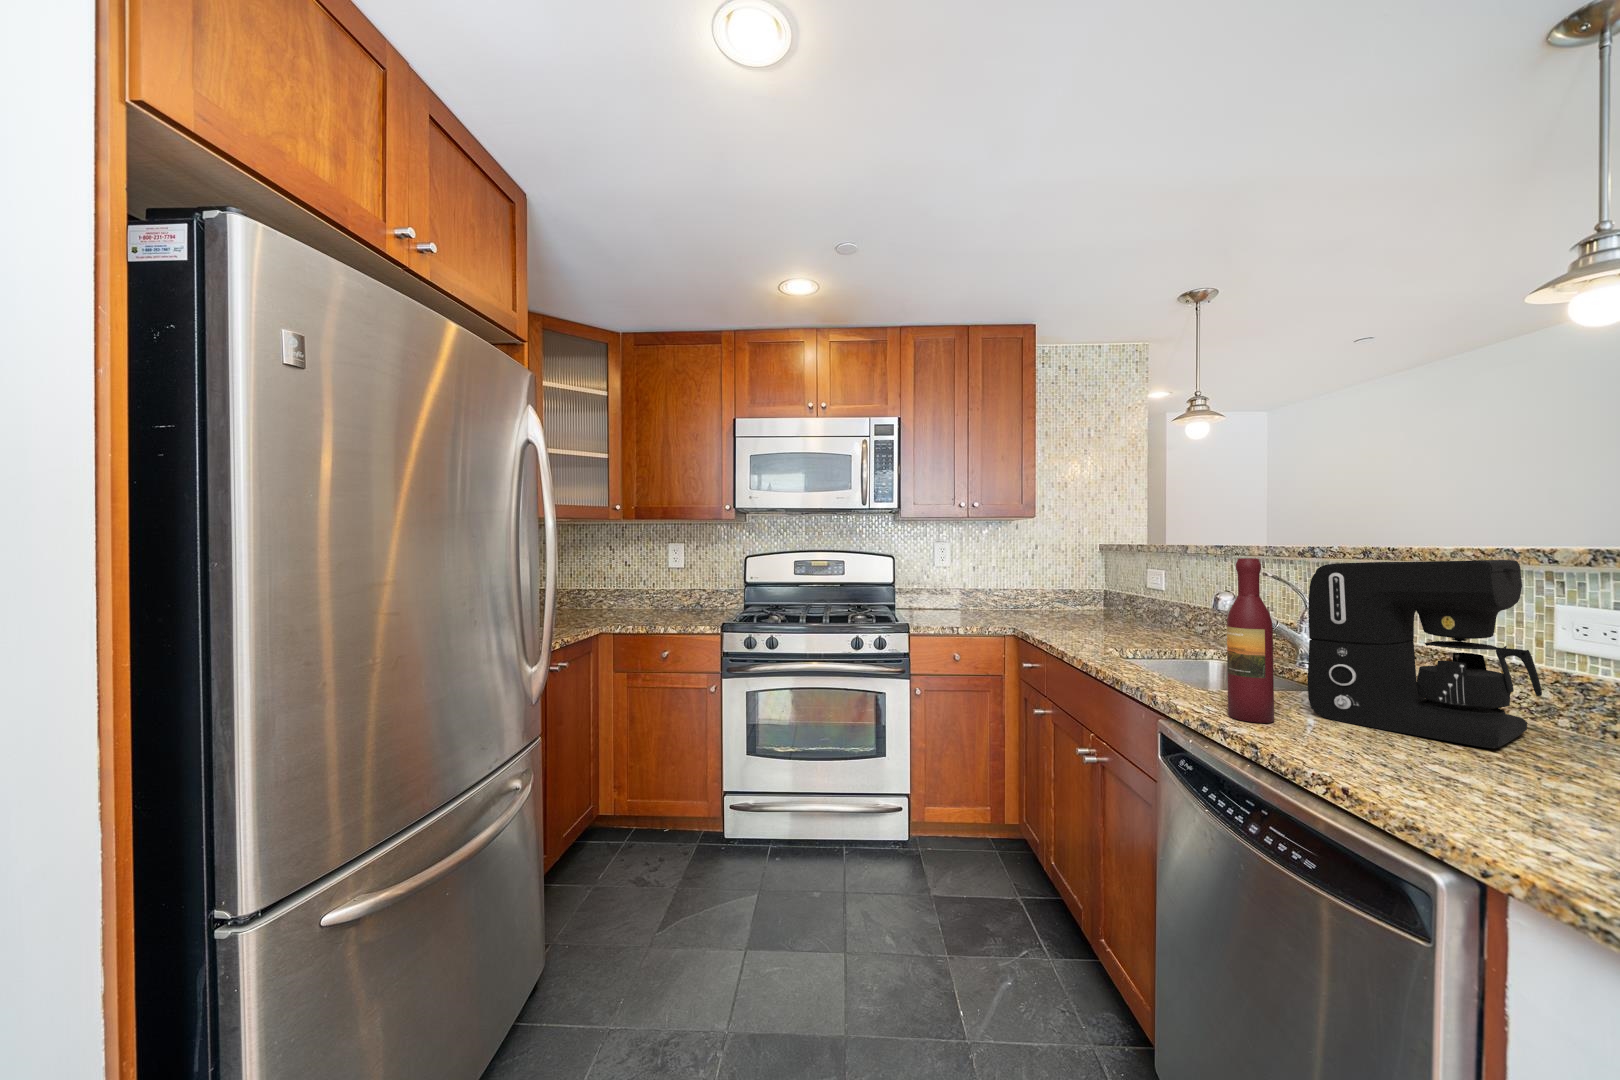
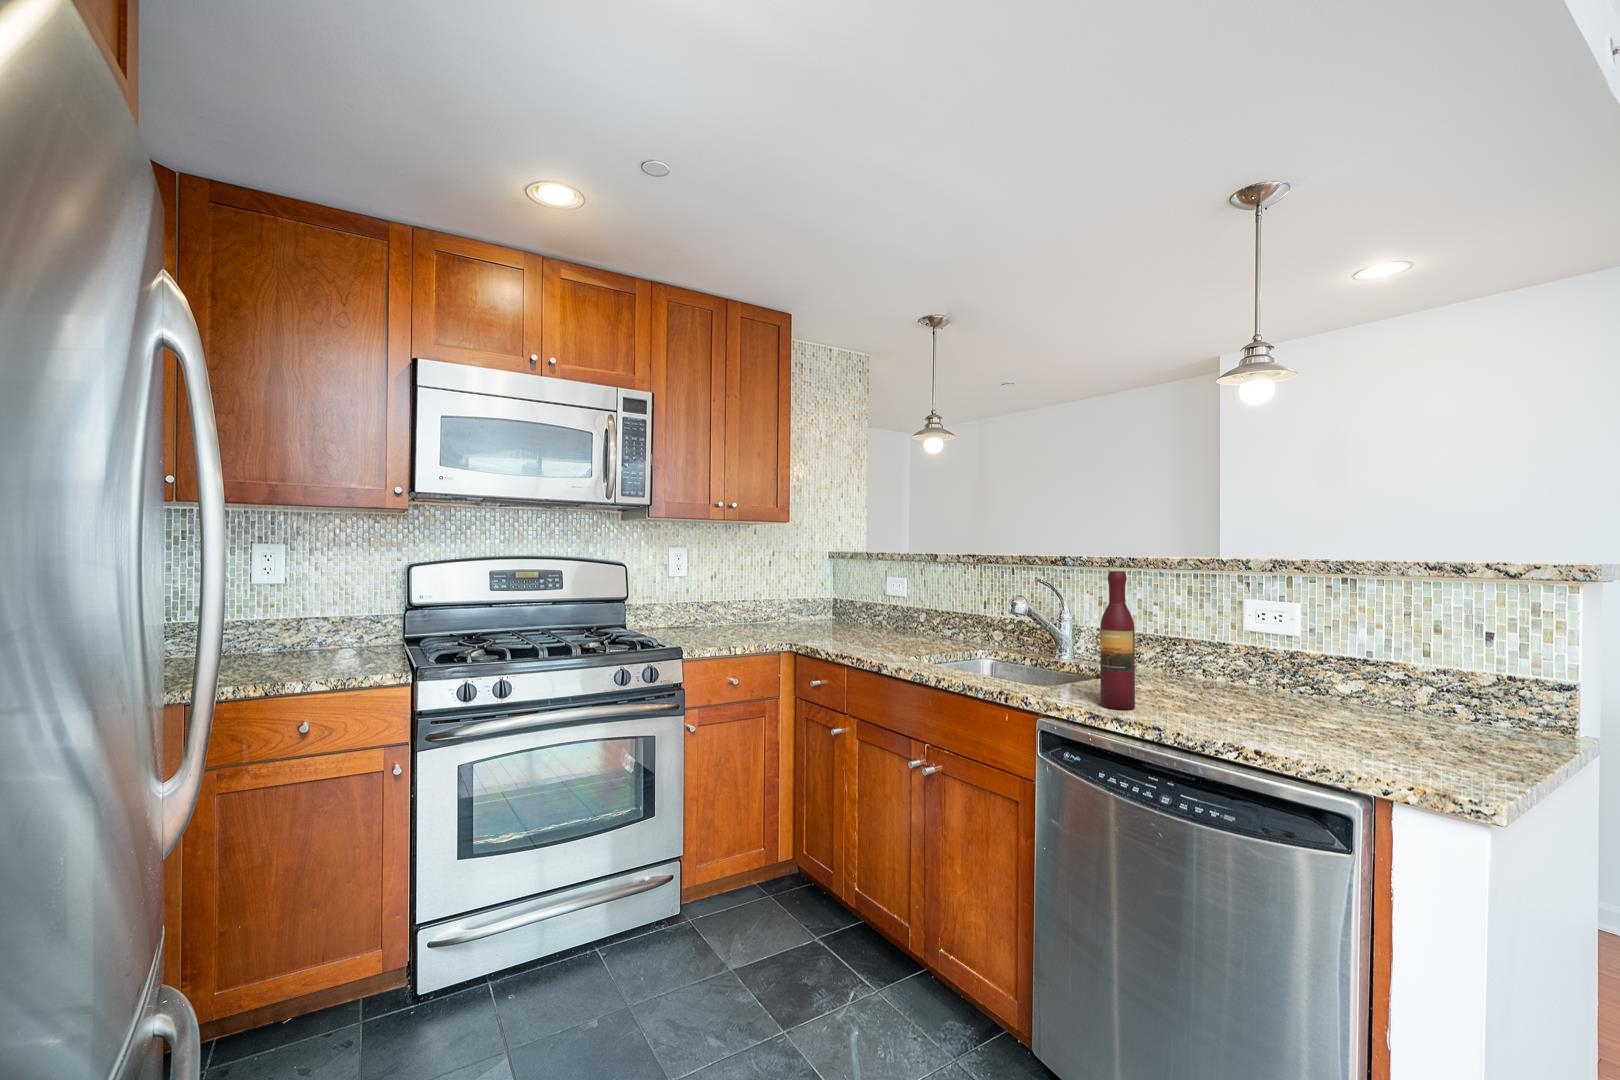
coffee maker: present [1307,560,1542,748] -> none [1135,570,1268,706]

